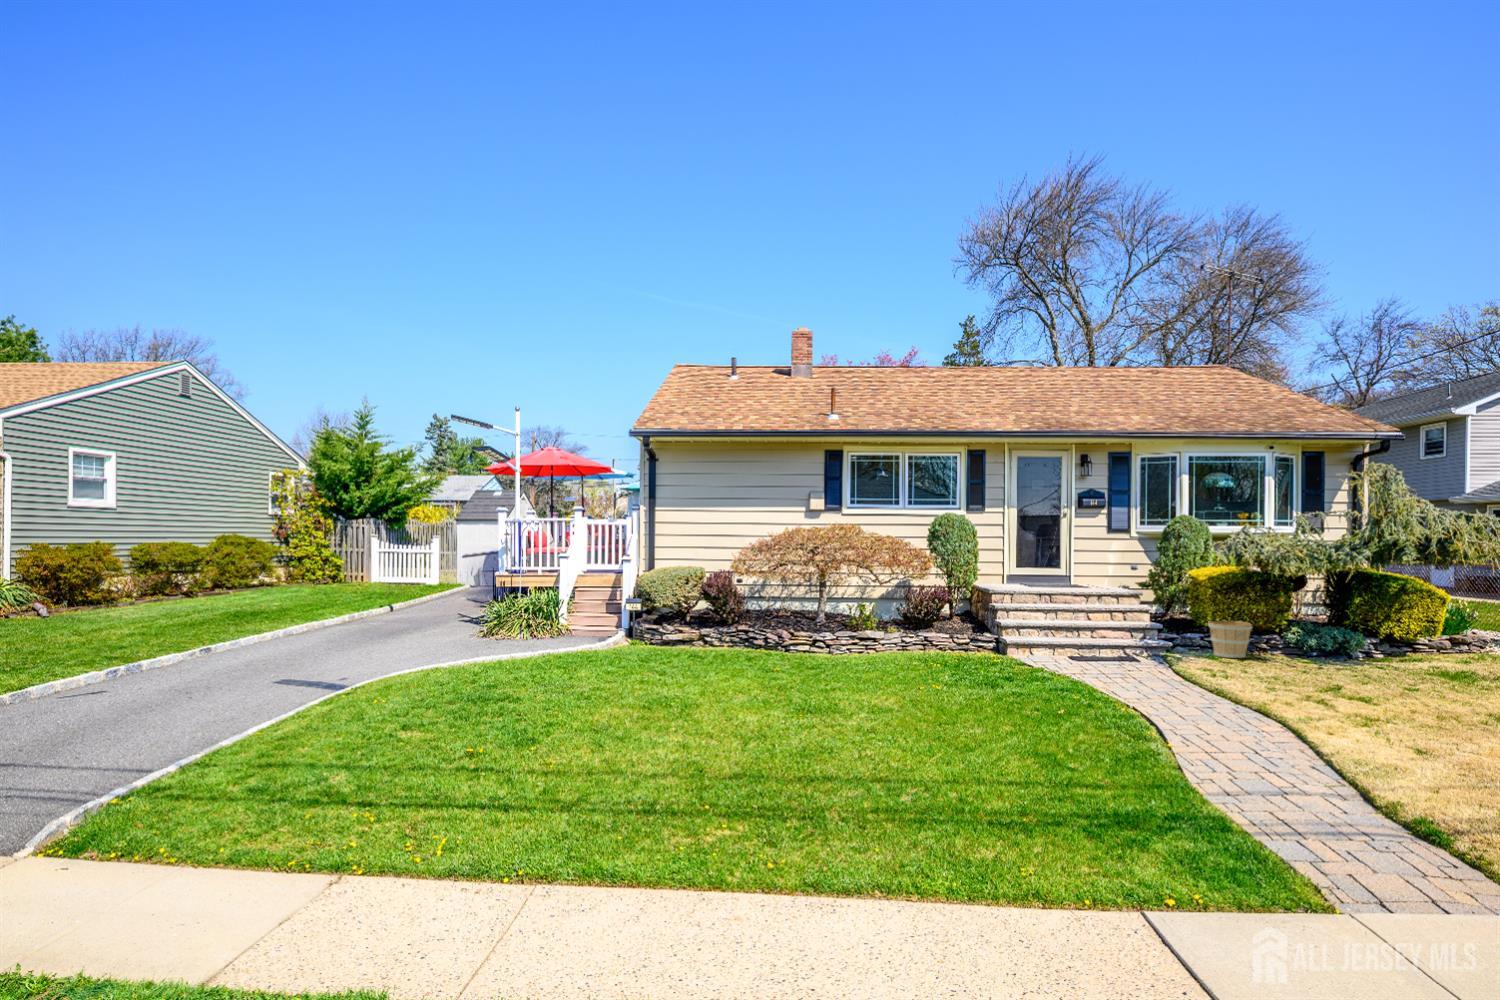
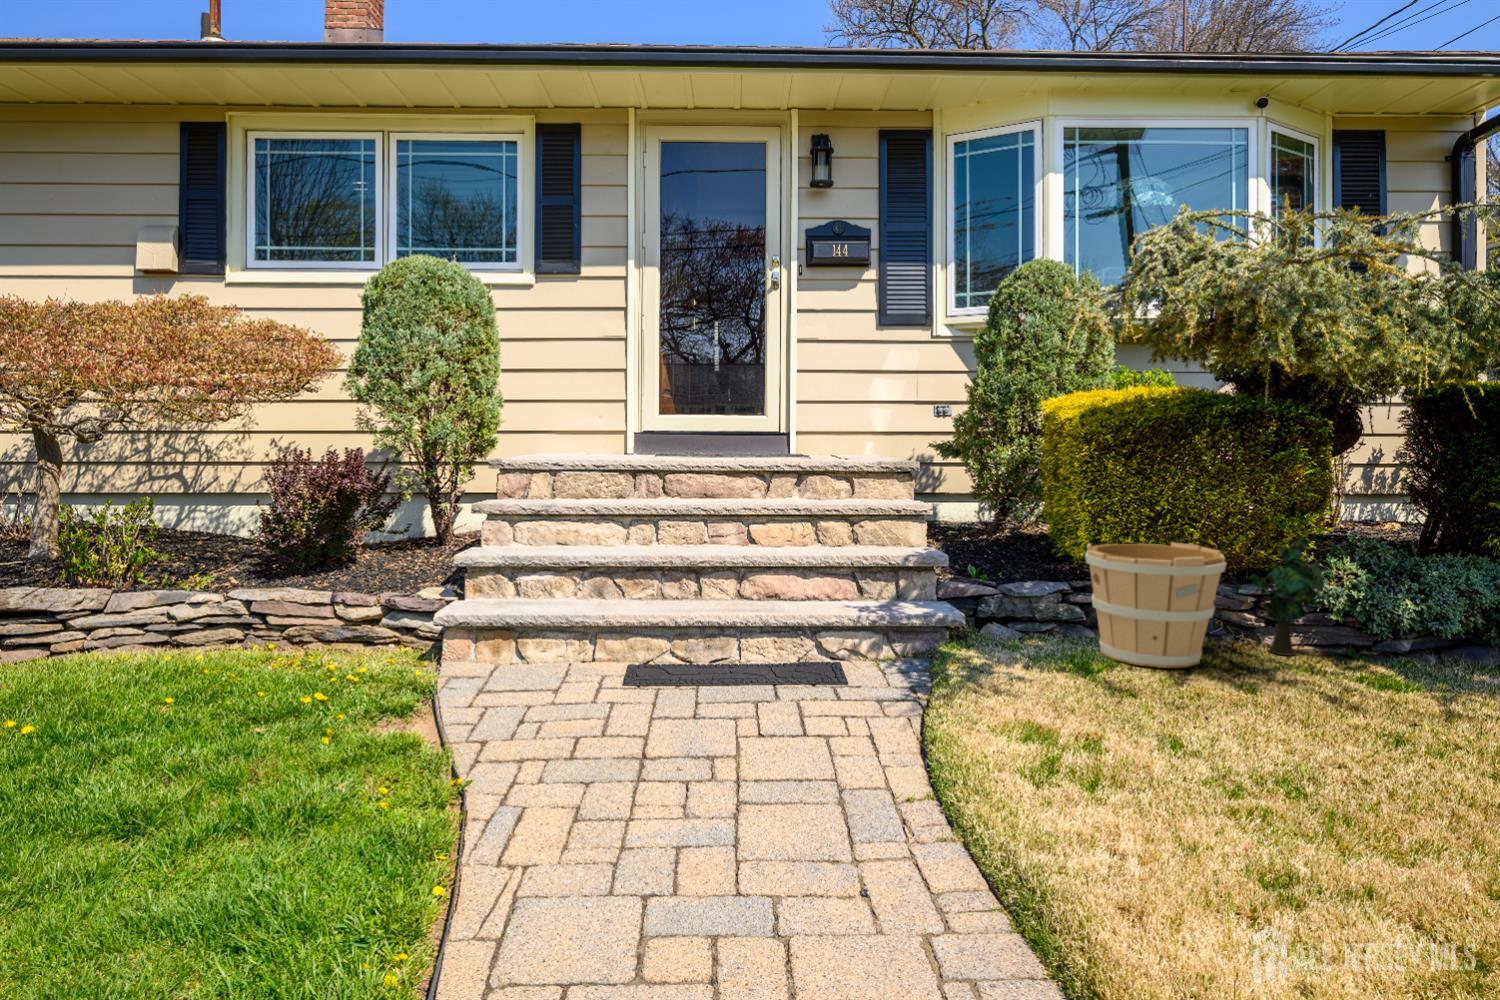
decorative plant: none [1261,620,1285,657] -> present [1249,538,1324,656]

